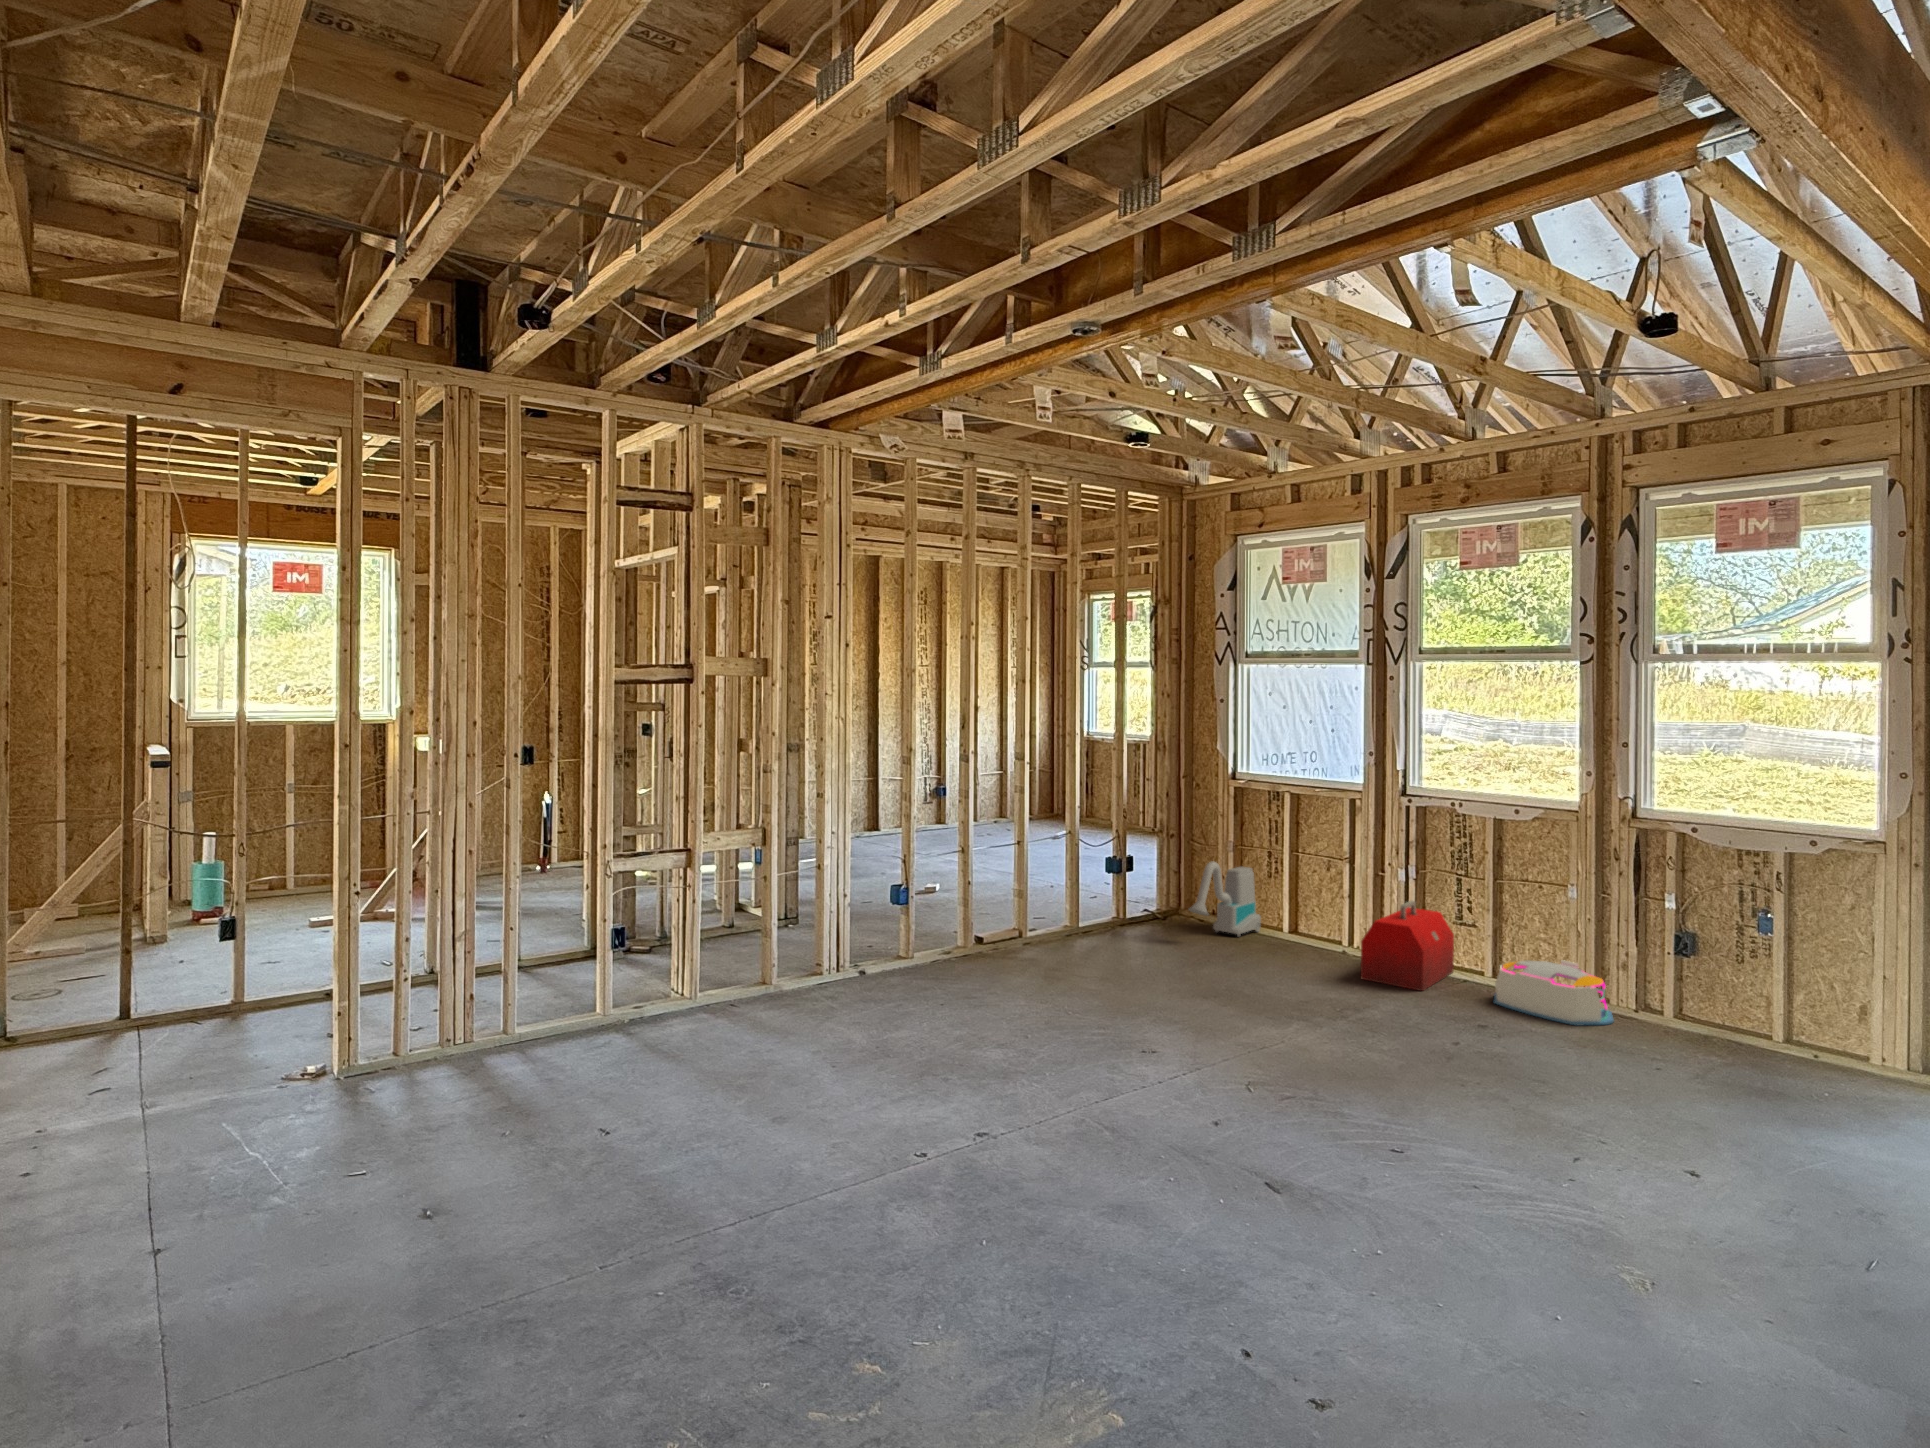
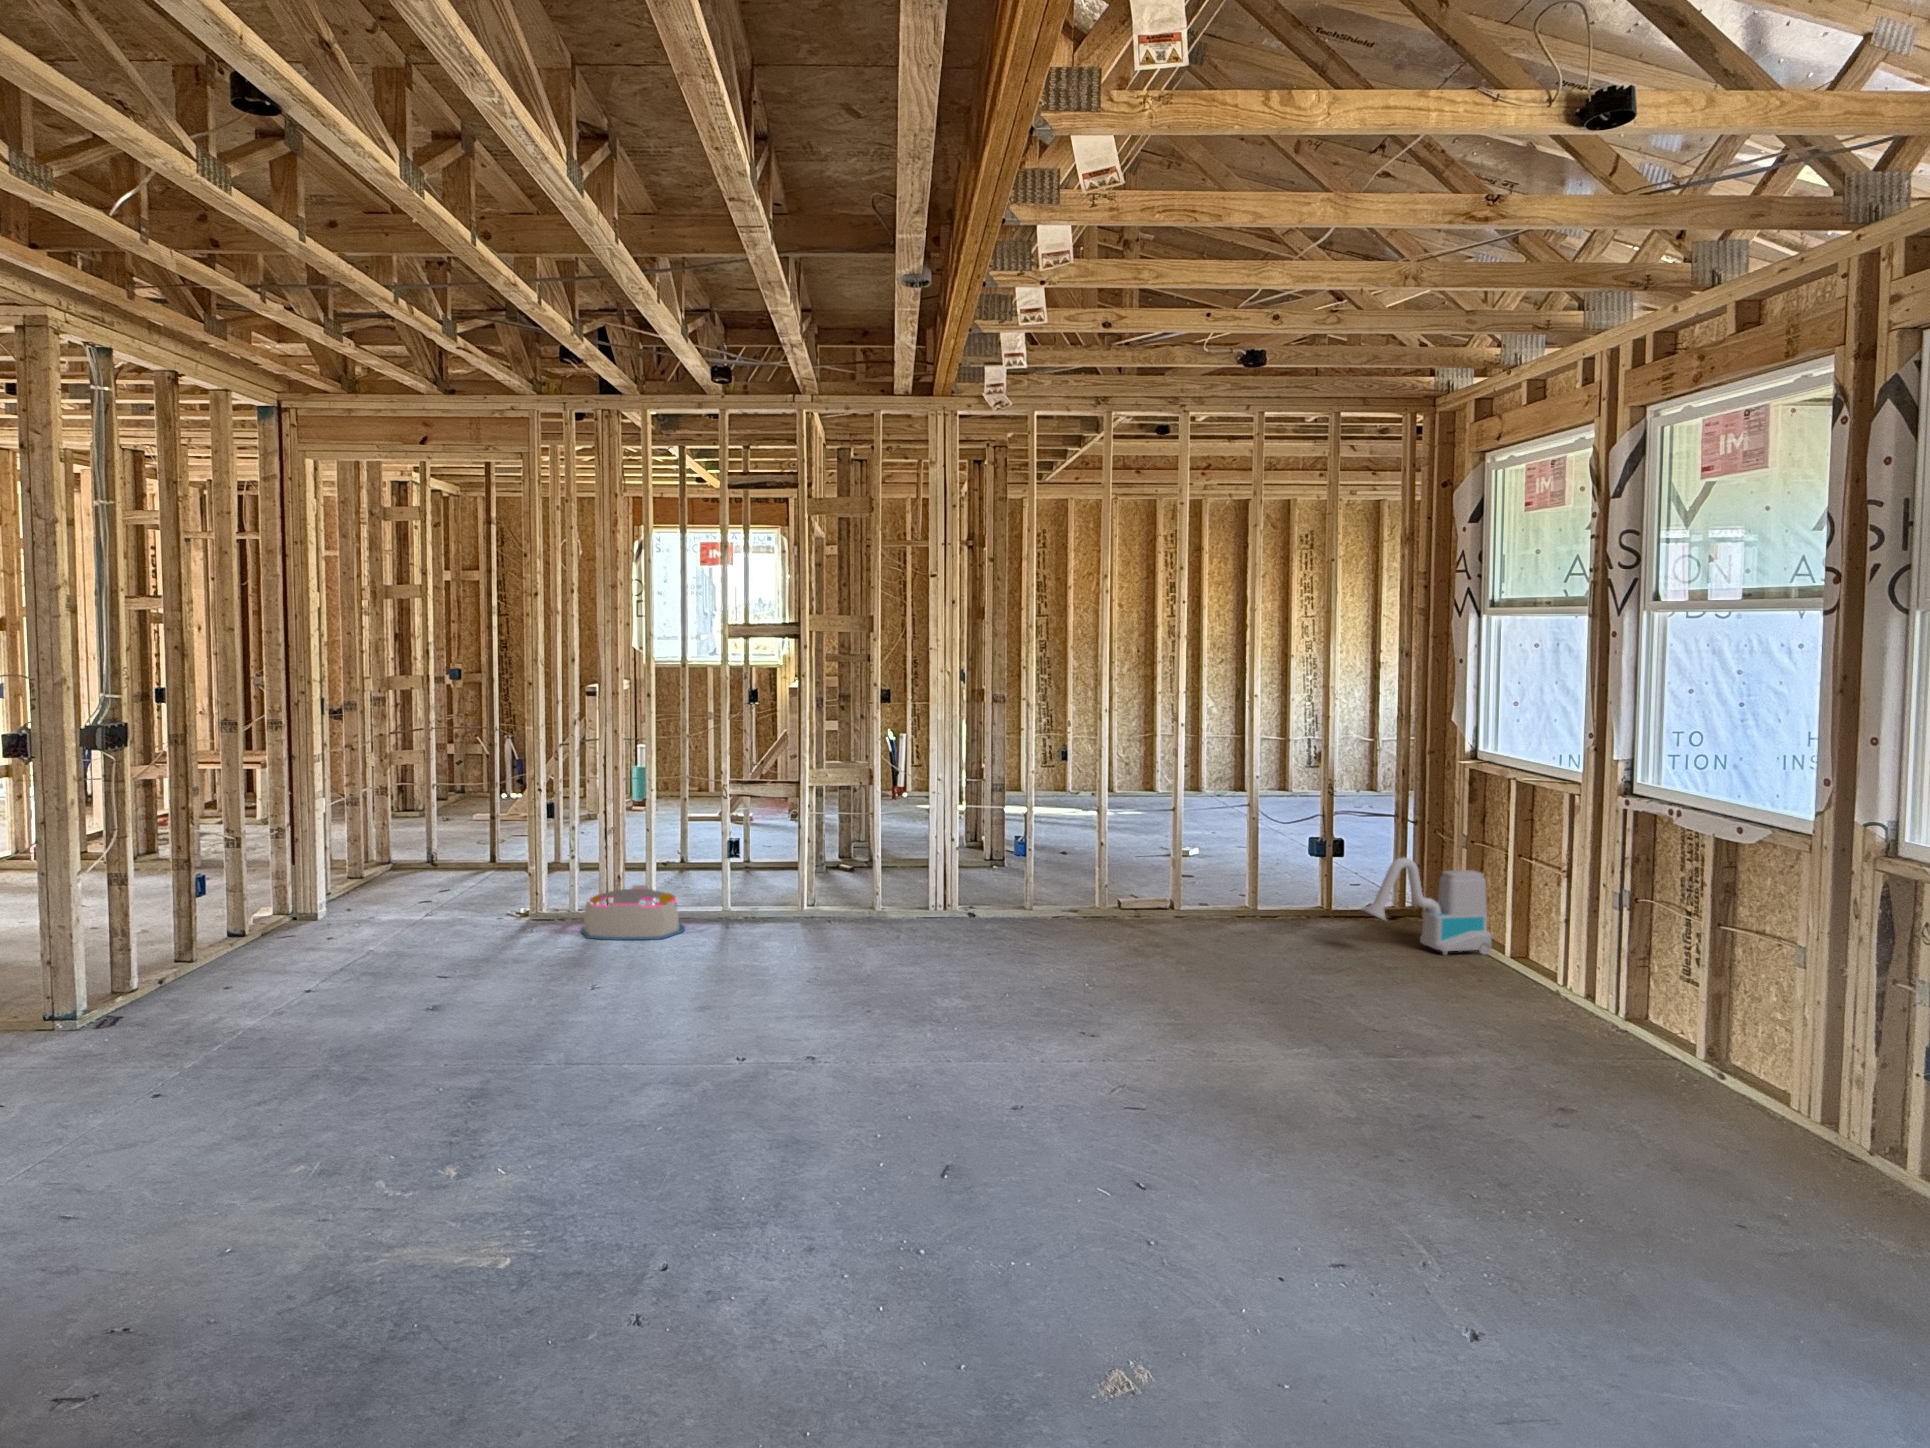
toolbox: present [1361,901,1454,991] -> none [1506,937,1676,1055]
storage bin: present [1494,960,1614,1025] -> present [581,885,685,940]

